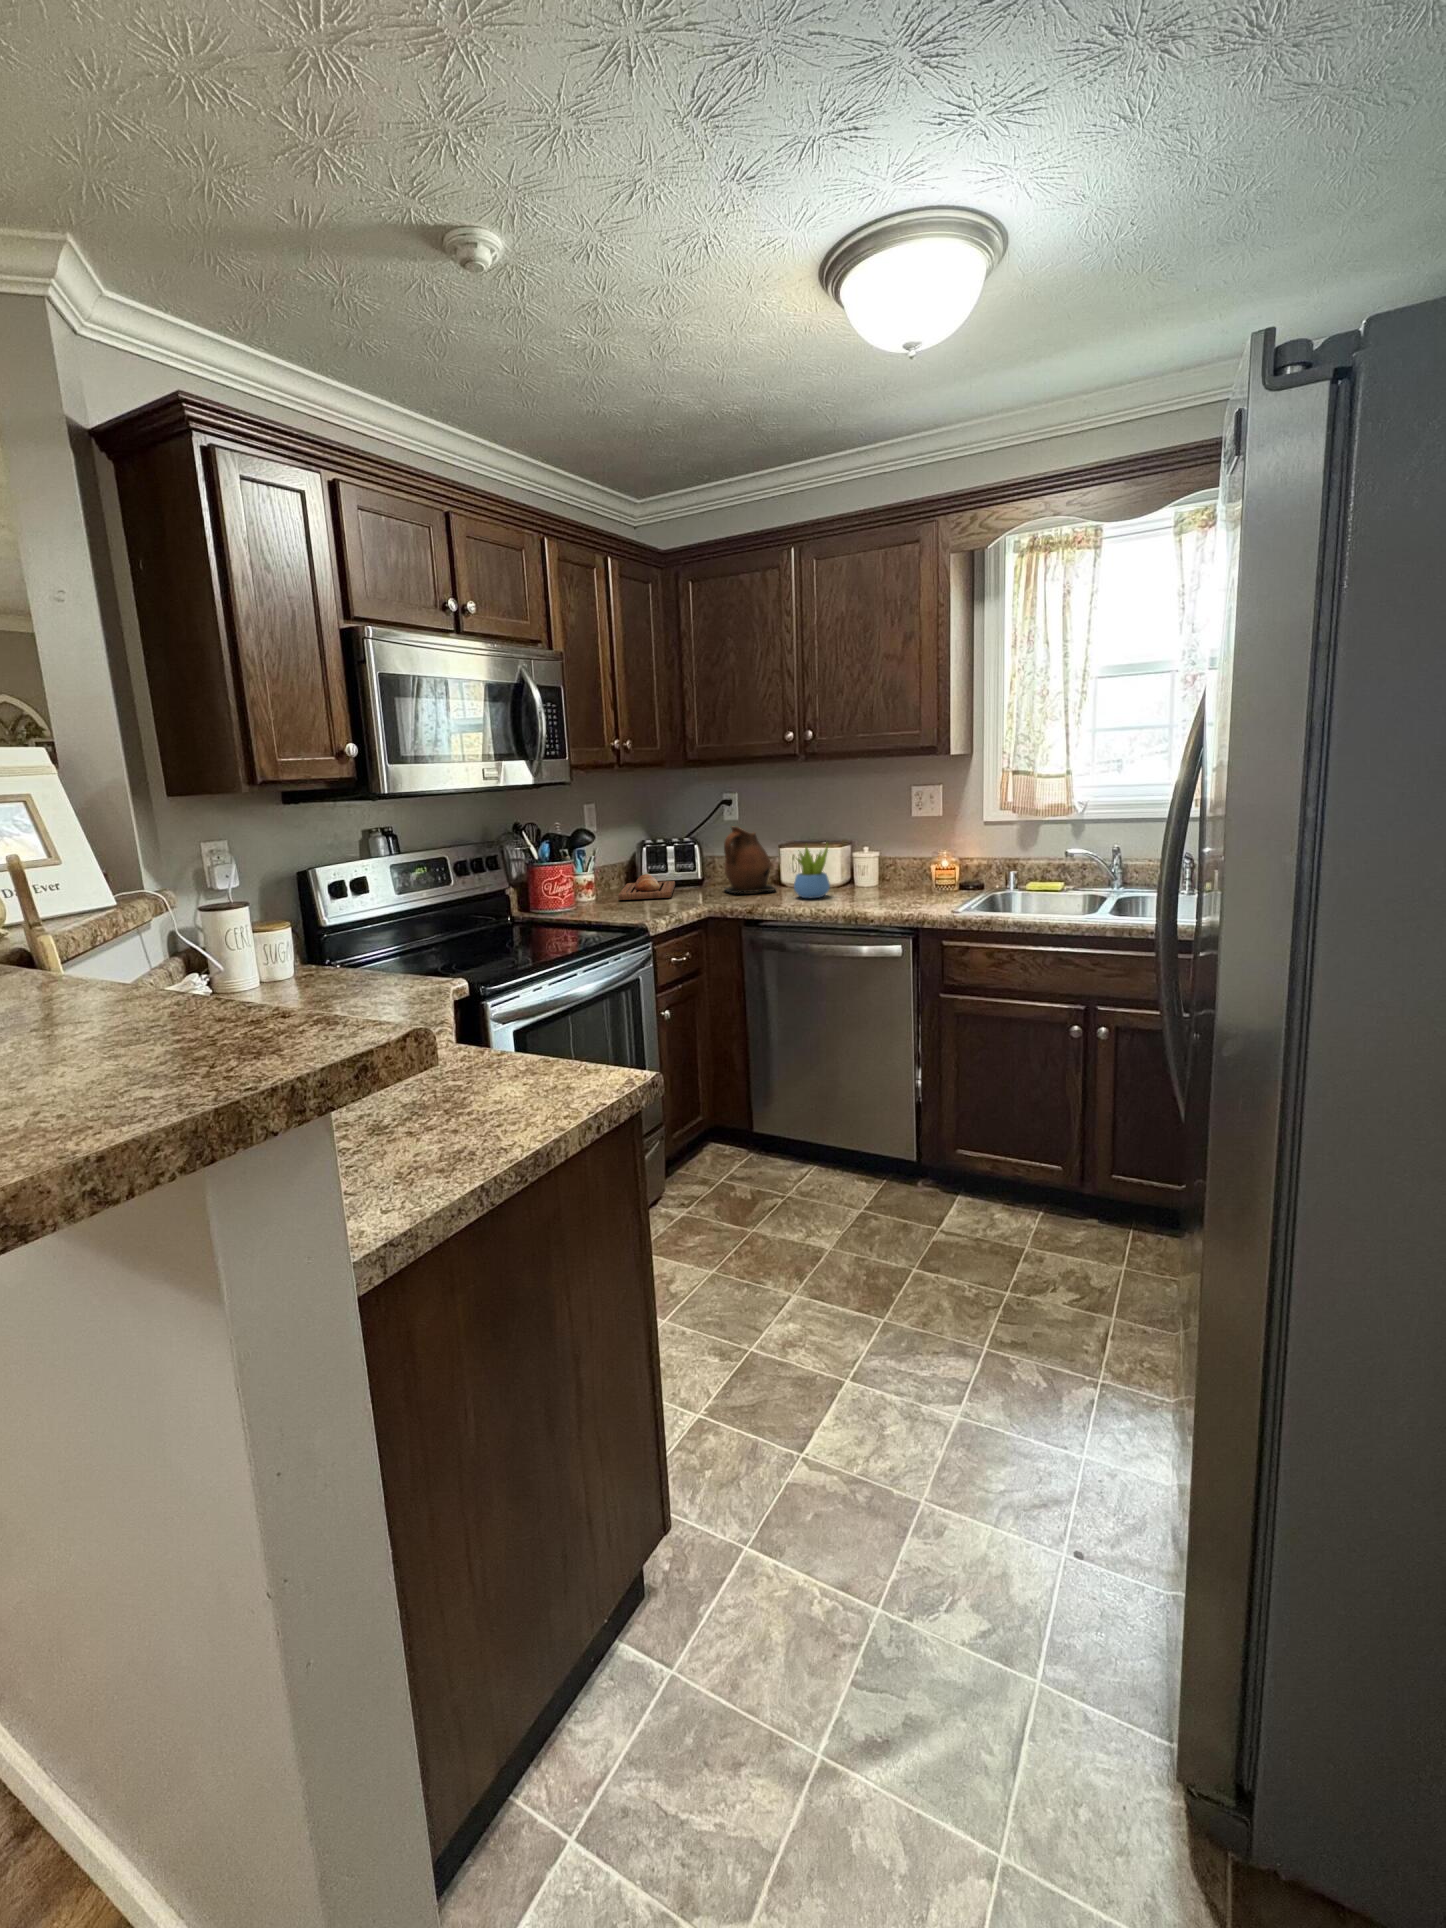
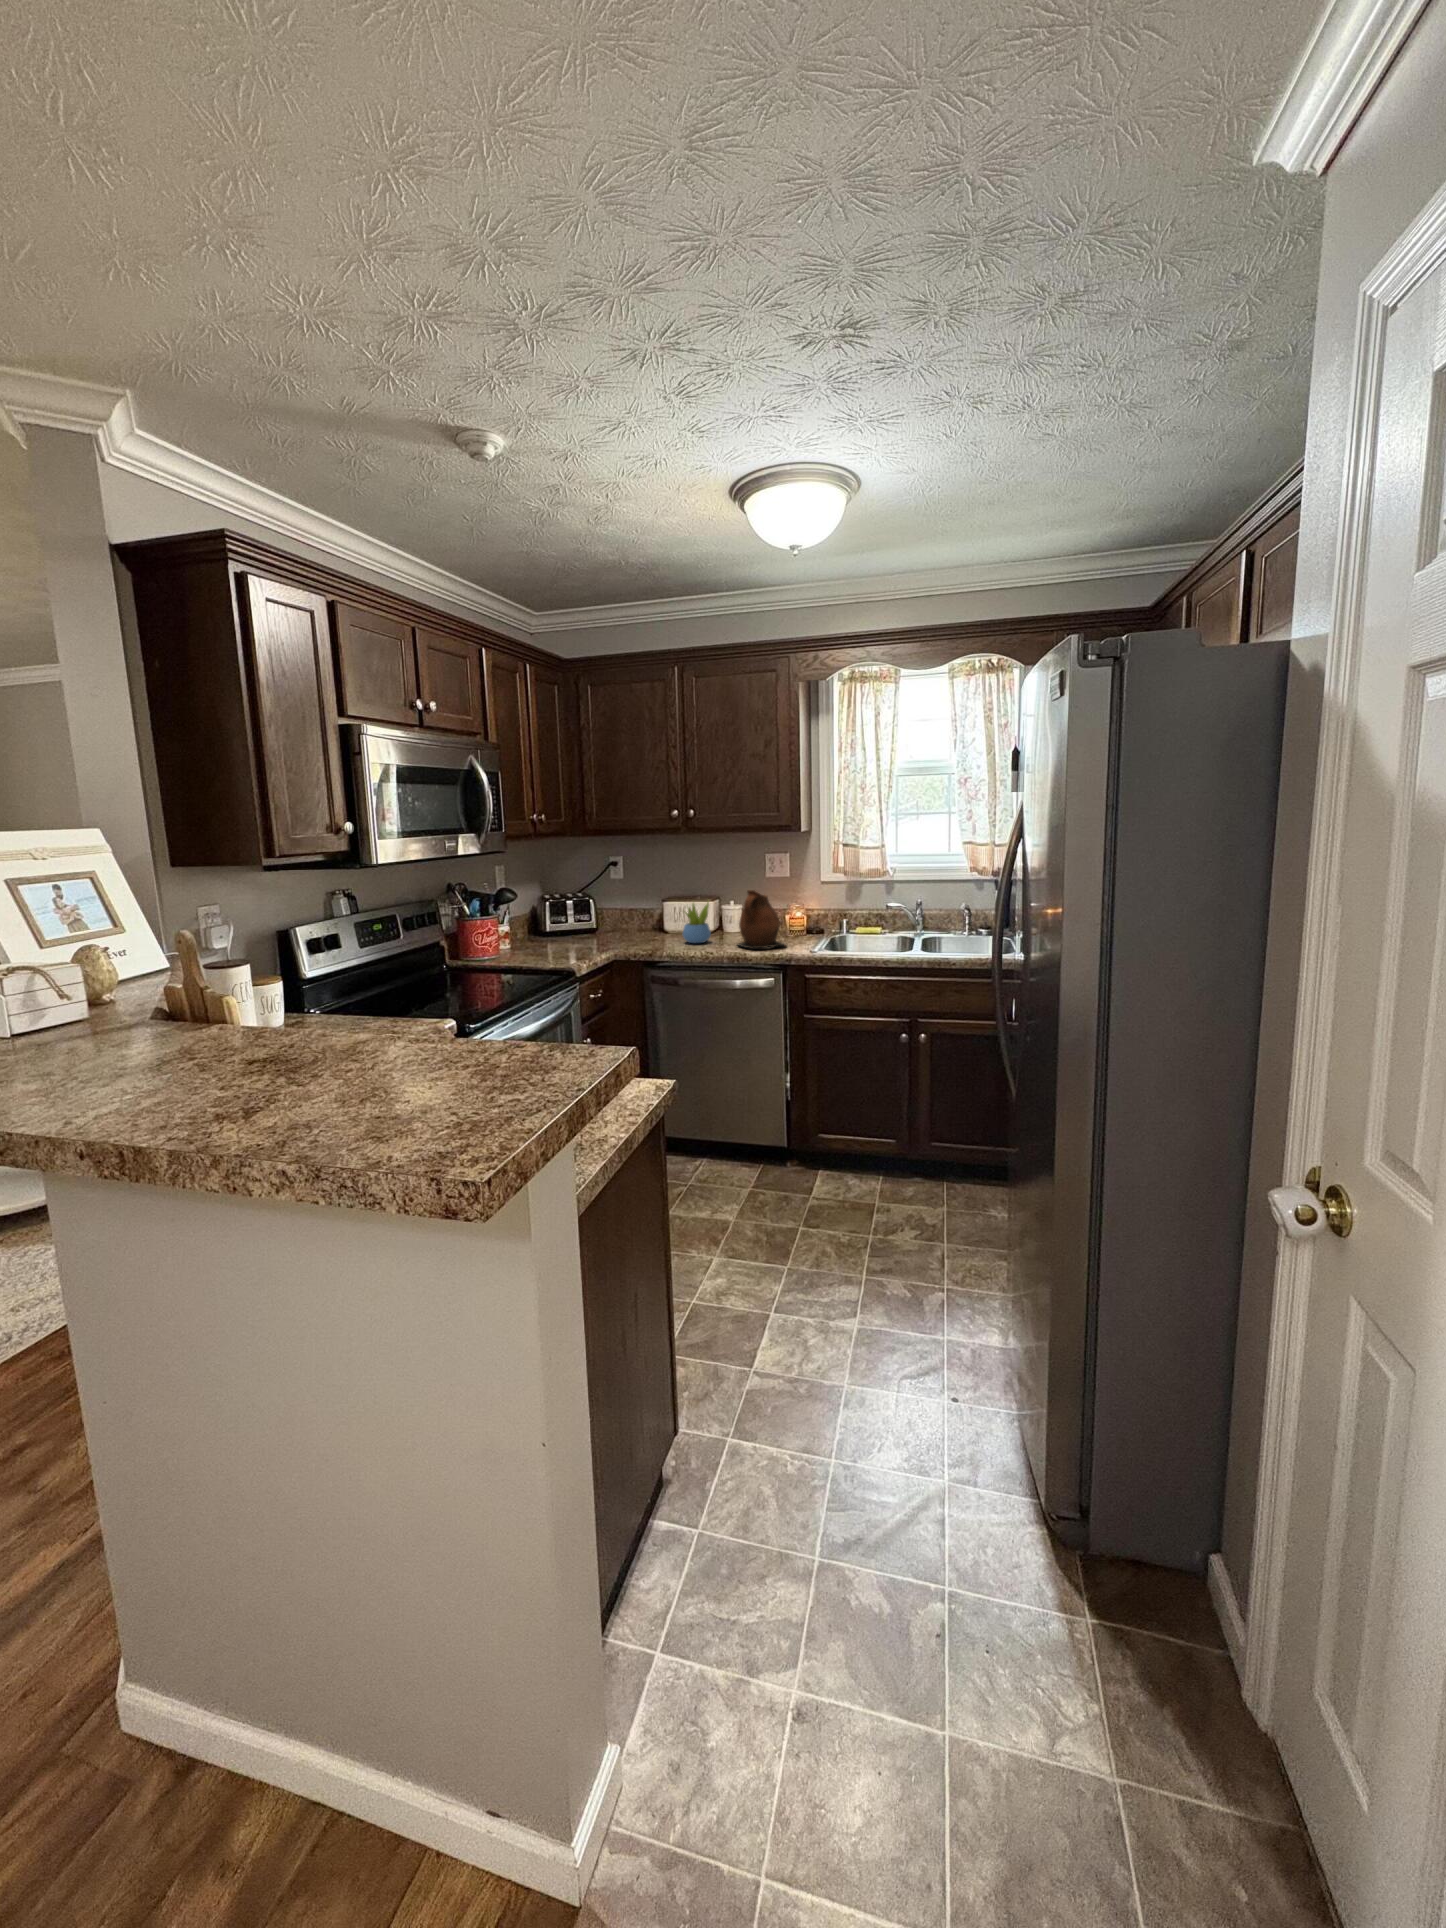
ceramic pitcher: present [724,827,775,893] -> present [737,890,785,948]
bread loaf: present [618,874,675,900] -> none [535,925,581,947]

